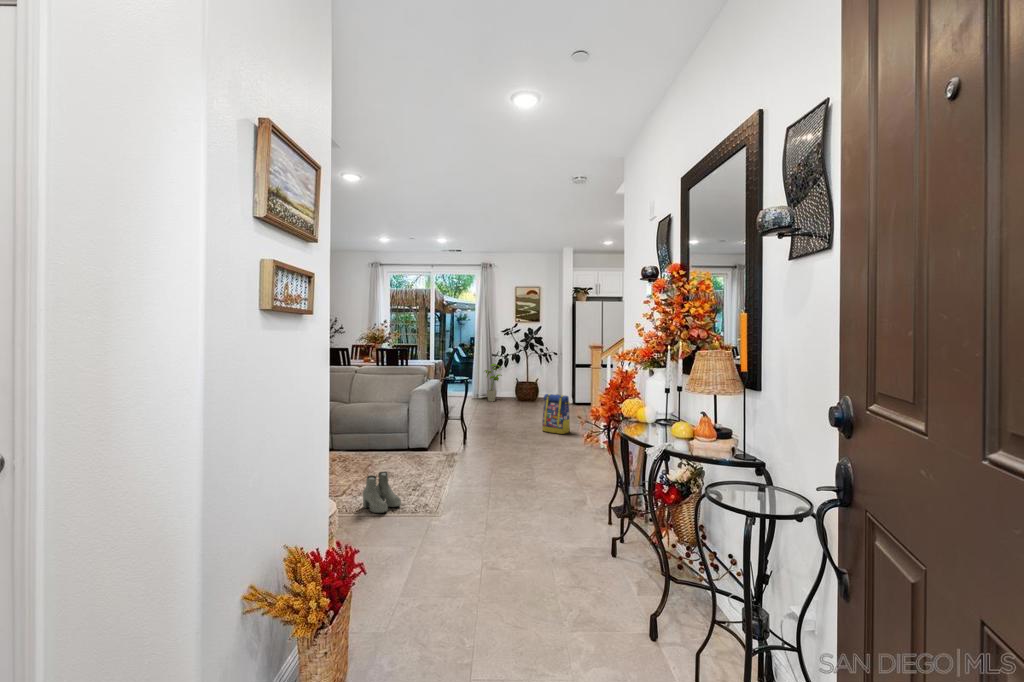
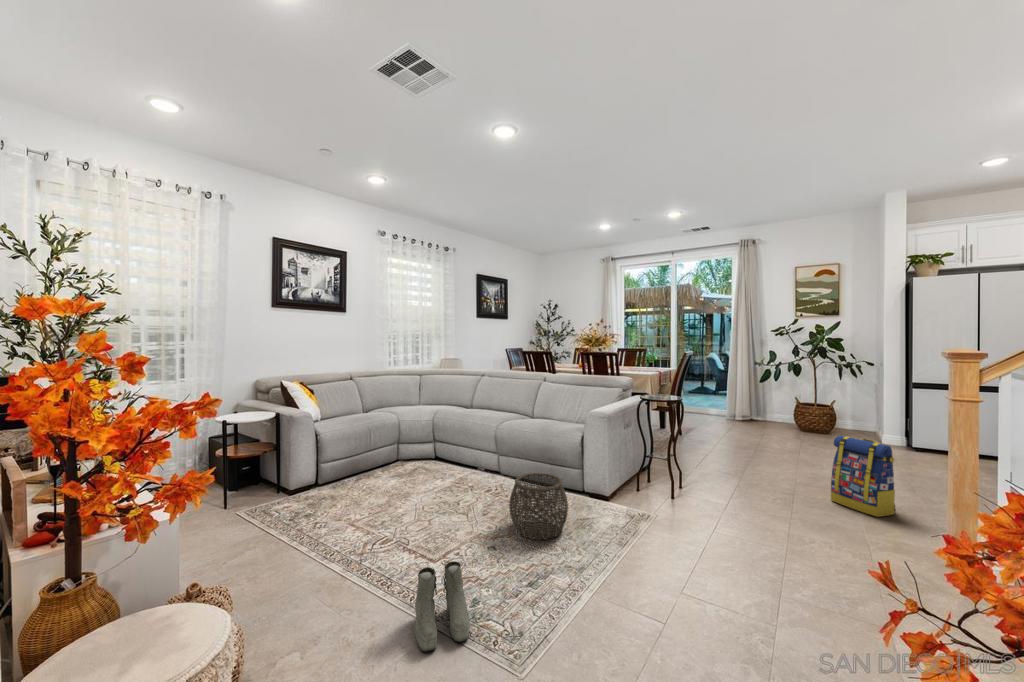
house plant: present [484,364,502,402] -> none [742,375,772,428]
woven basket: none [374,431,415,472] -> present [509,473,568,540]

